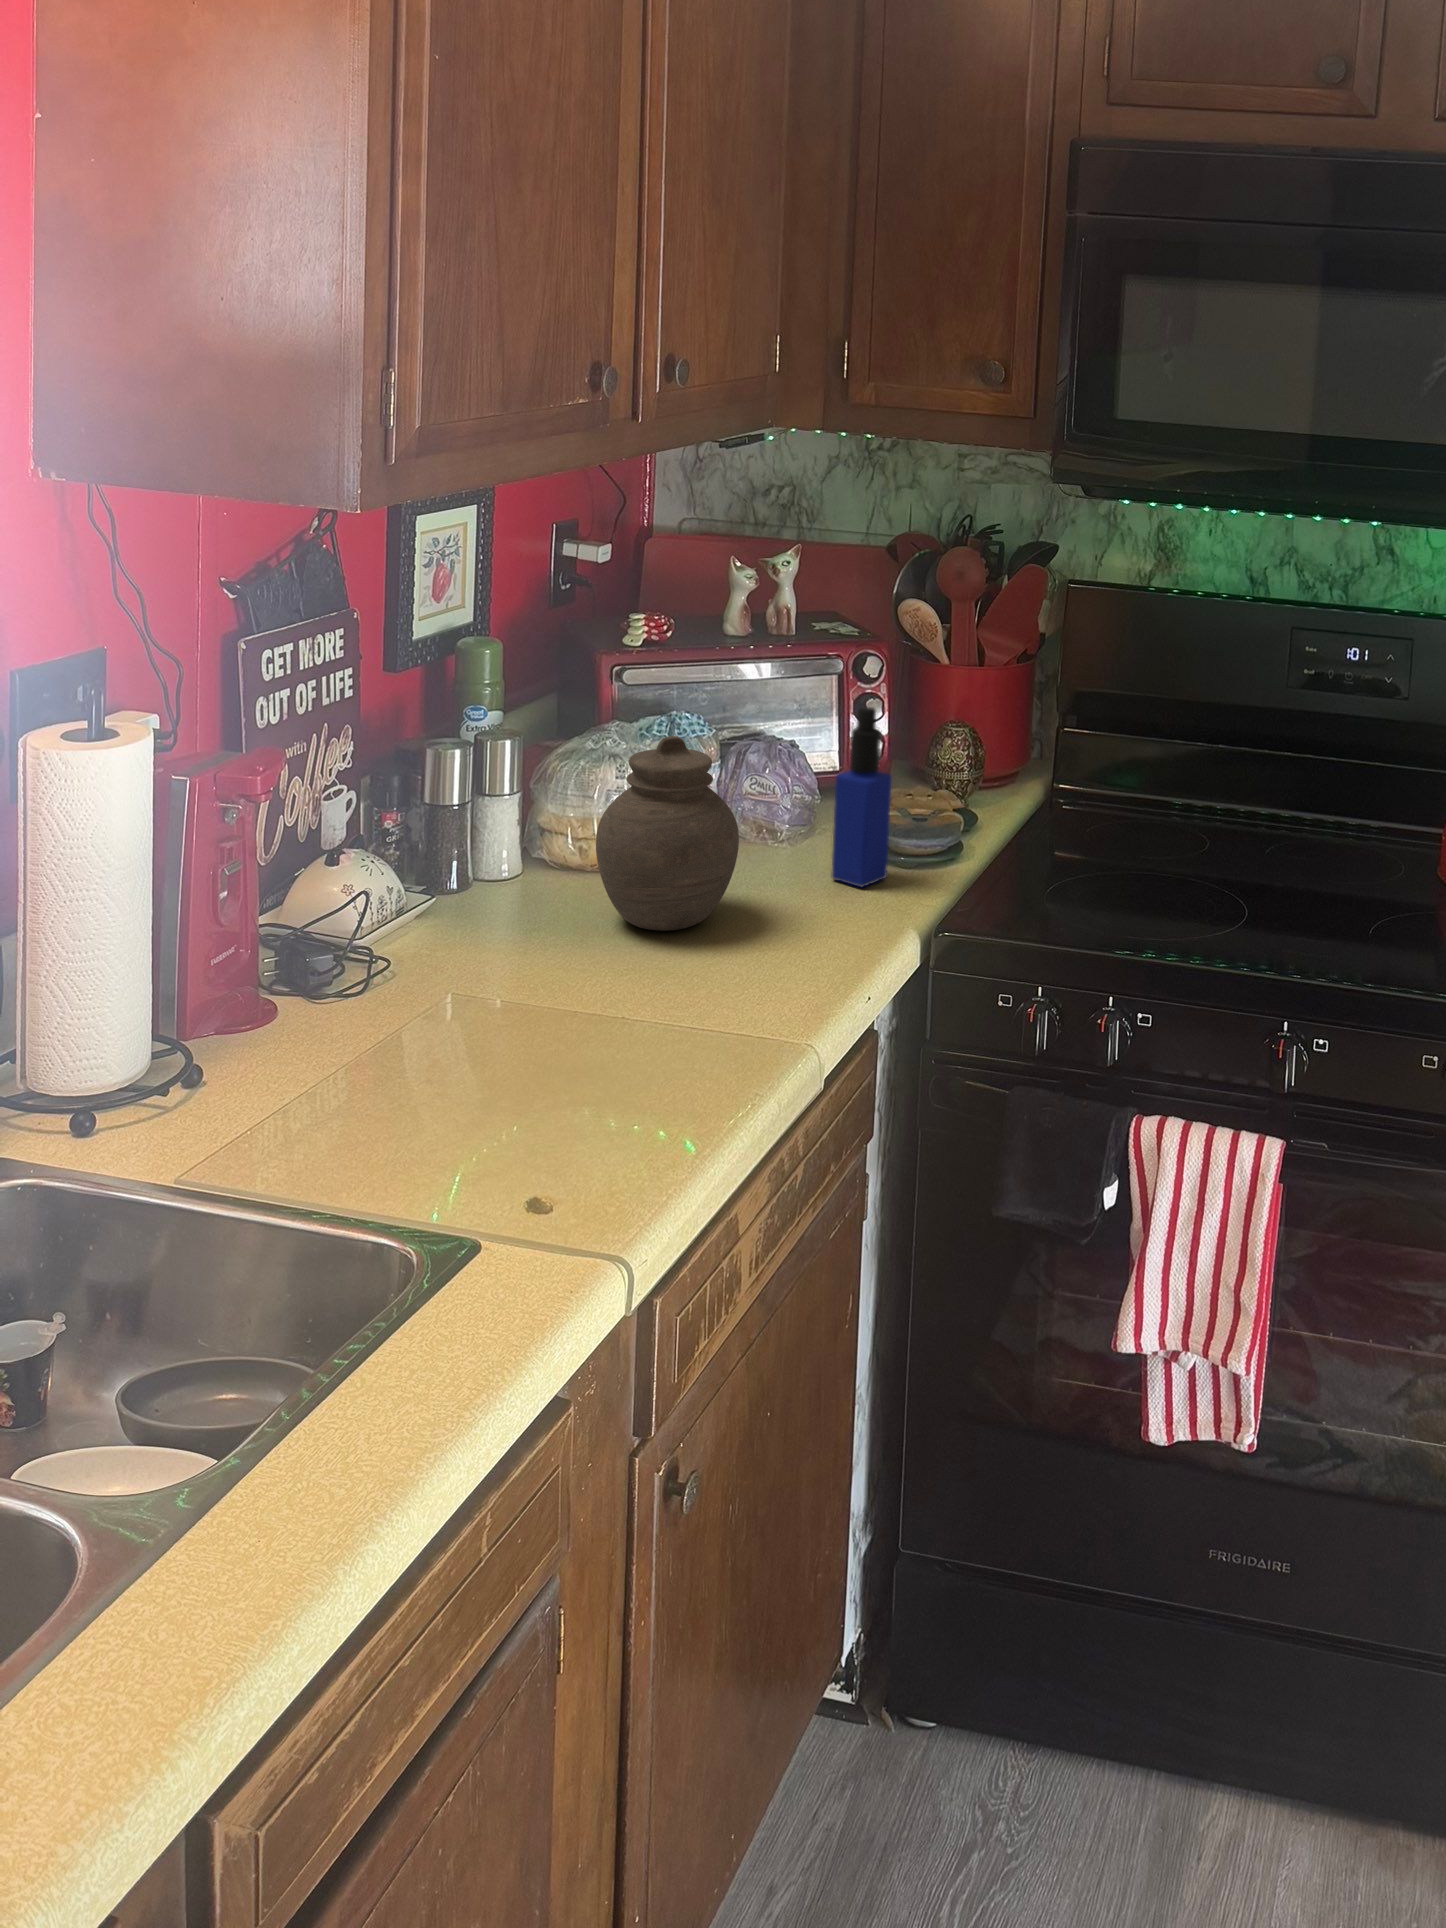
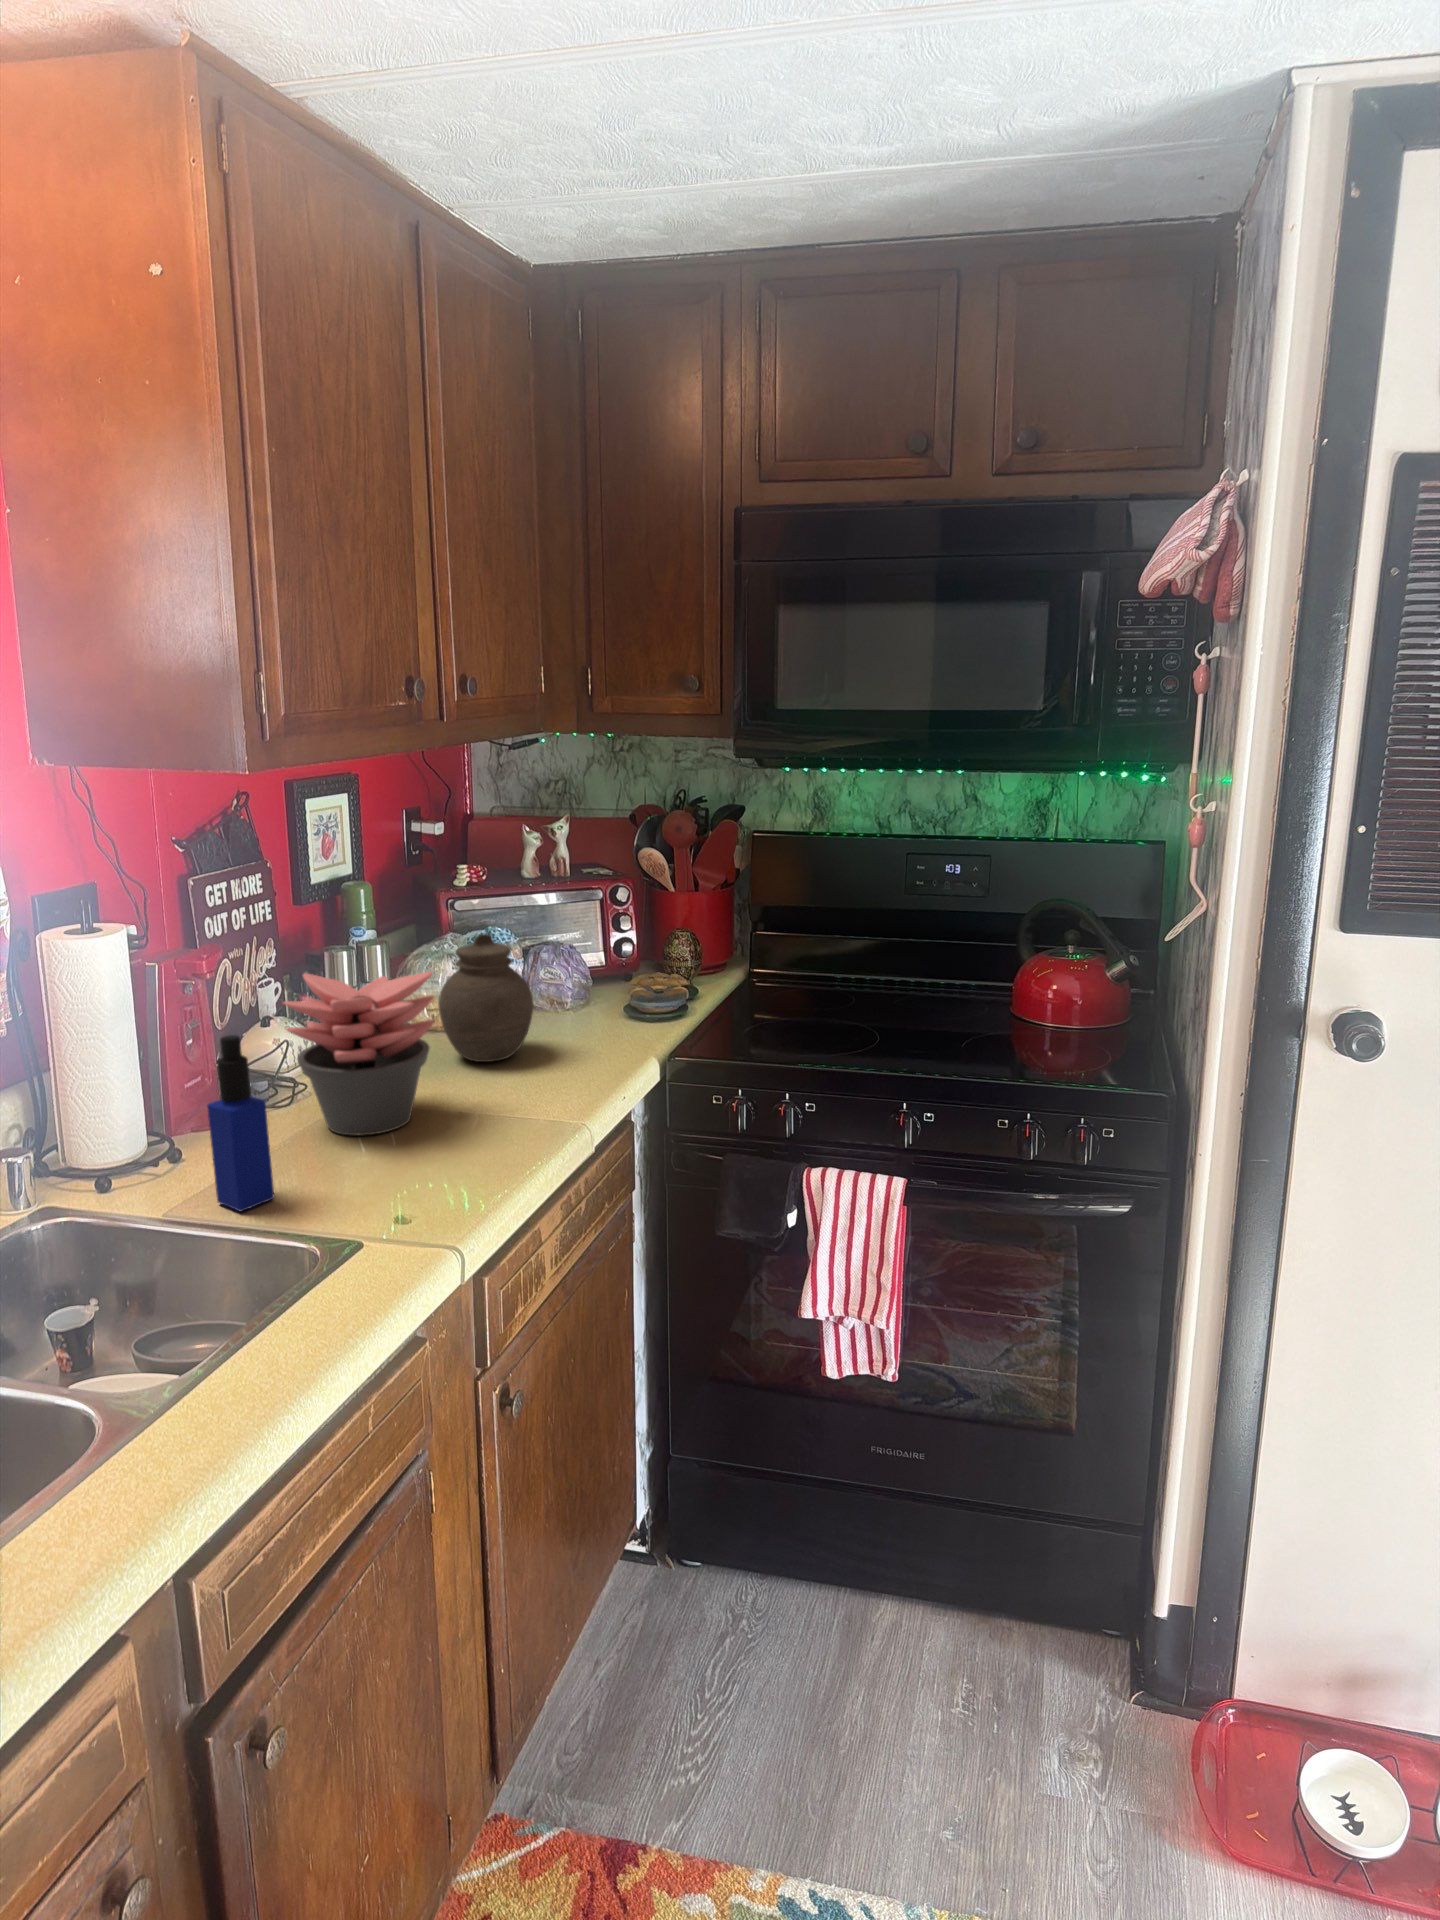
bottle: present [832,706,892,887] -> present [207,1035,274,1211]
succulent plant: none [374,797,601,1053] -> present [283,972,435,1135]

